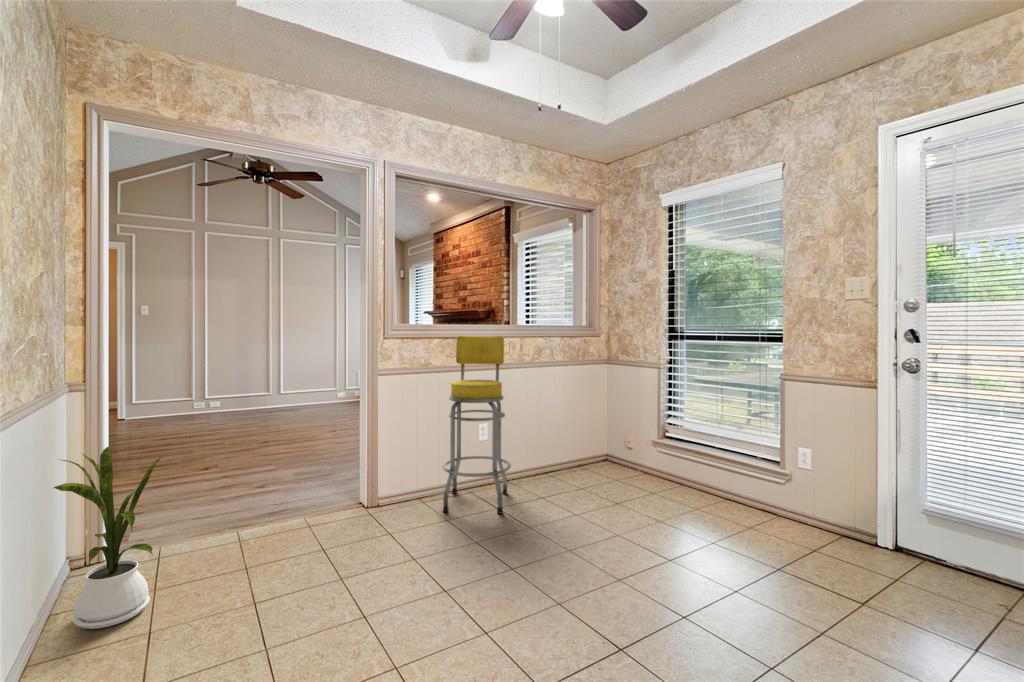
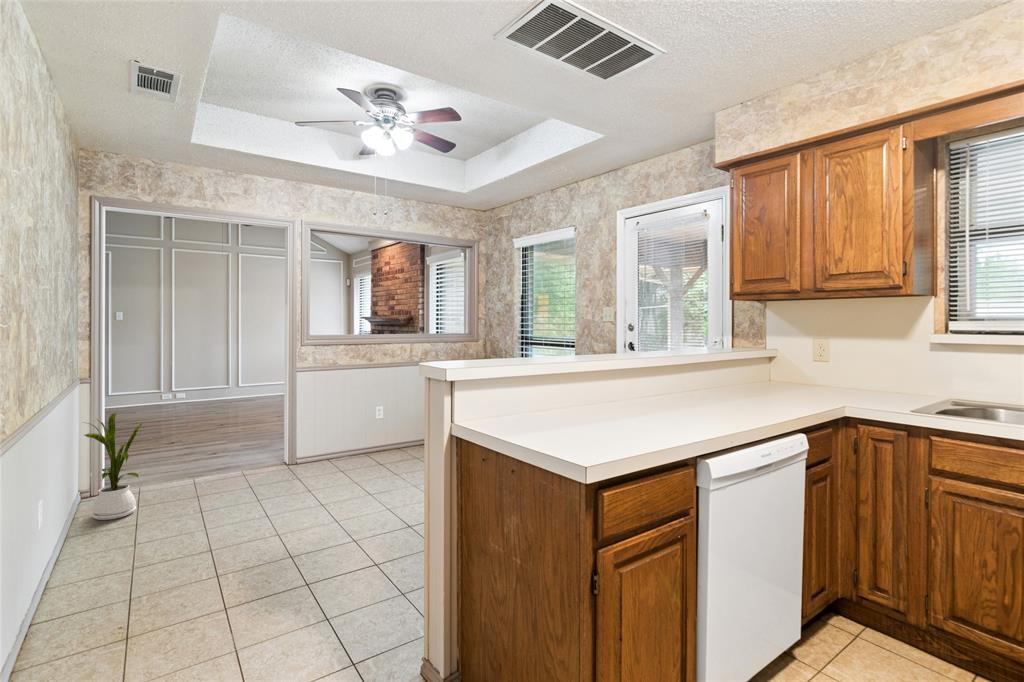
bar stool: present [442,336,511,514] -> none [340,344,392,468]

